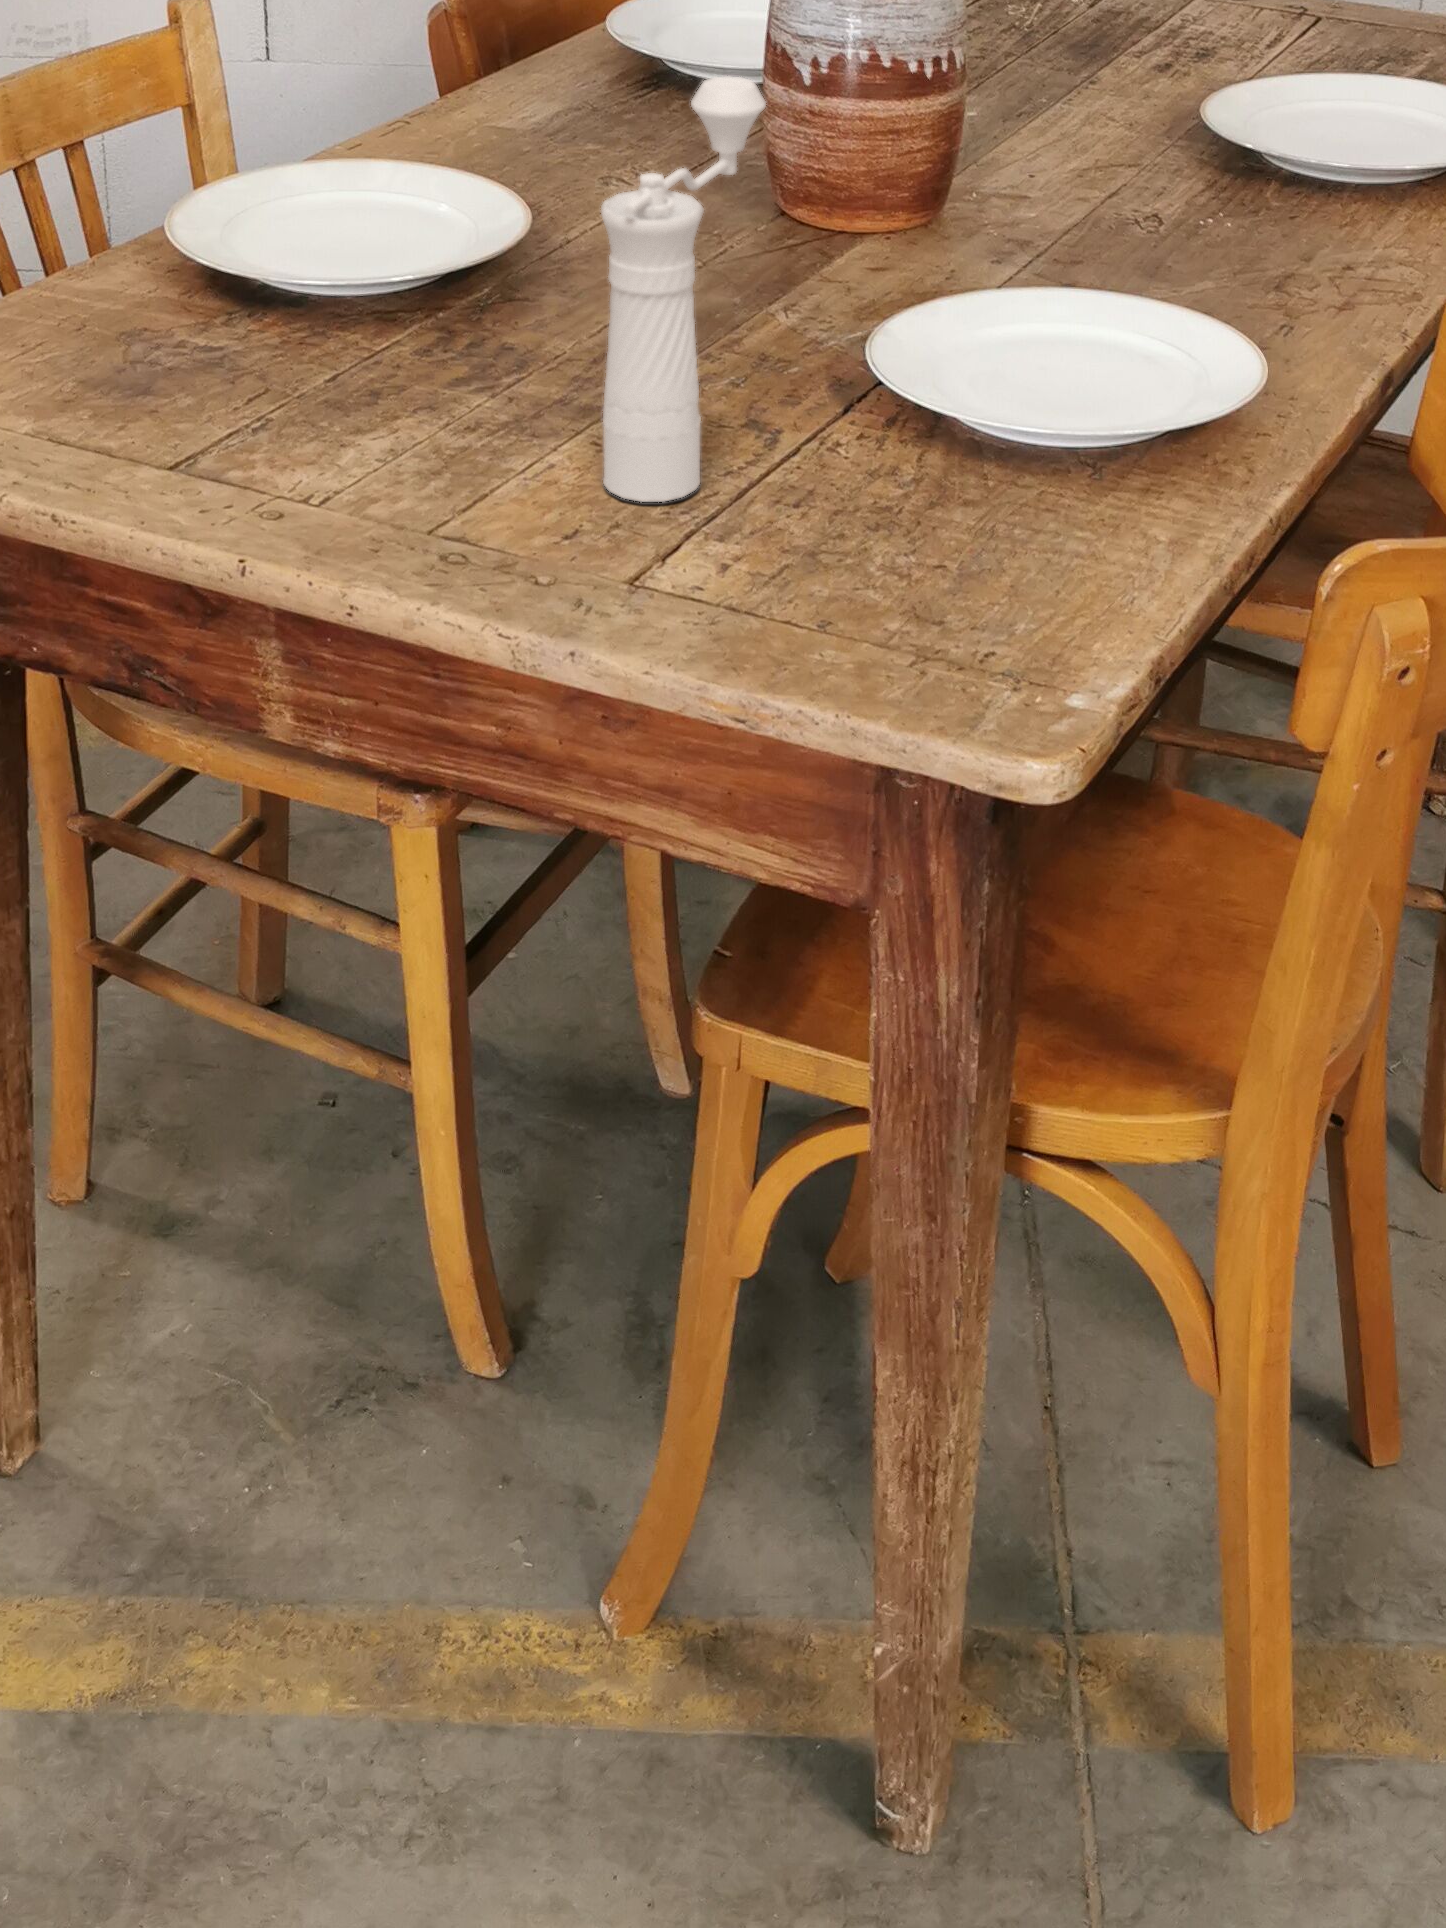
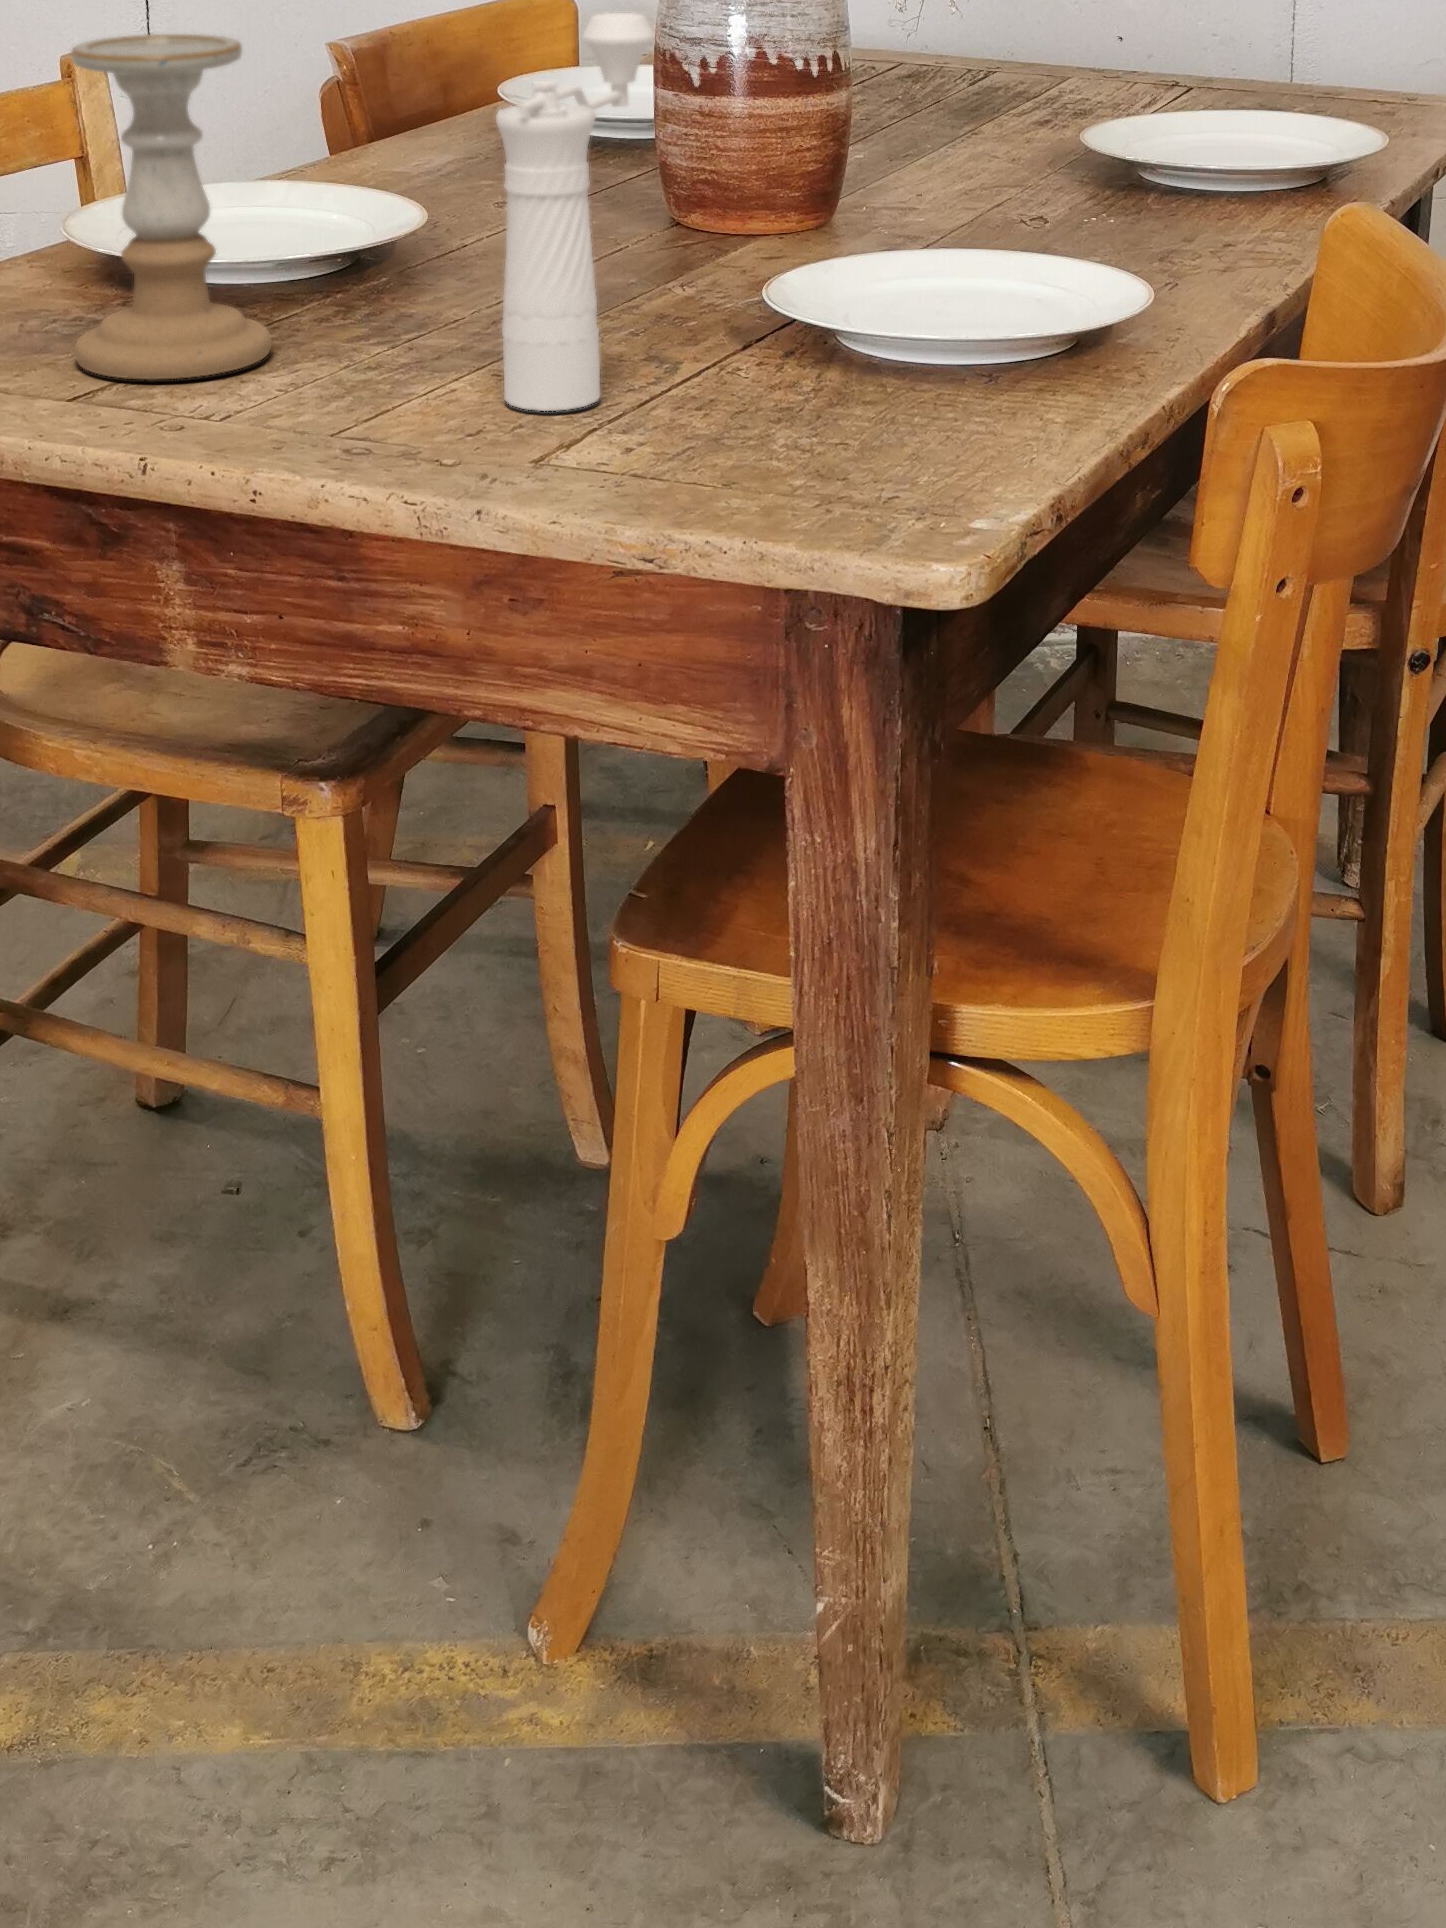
candle holder: none [173,79,371,440] -> present [71,34,271,379]

